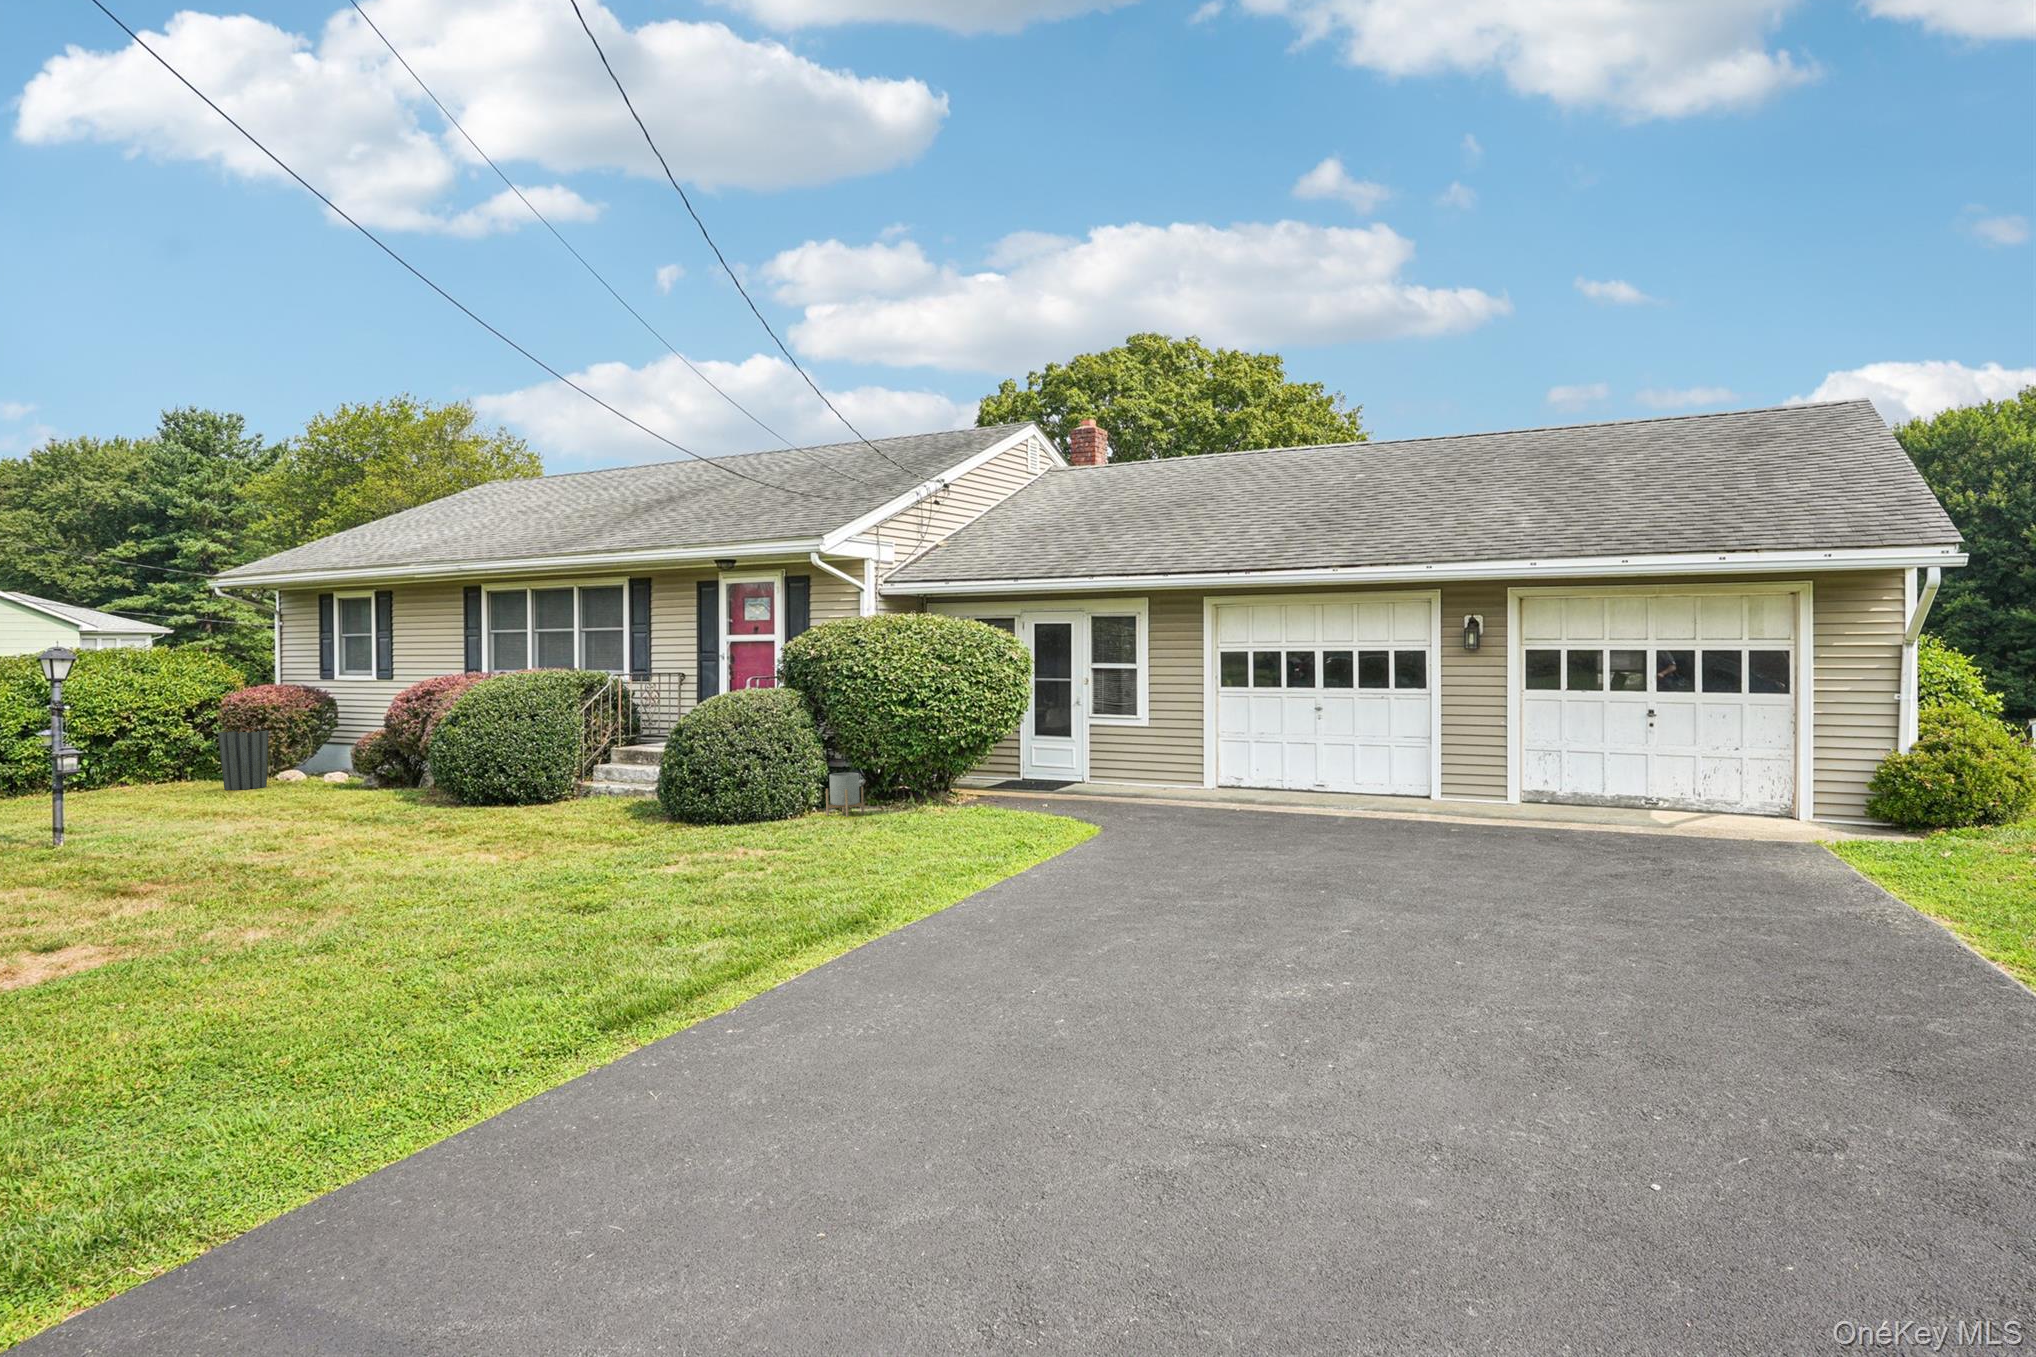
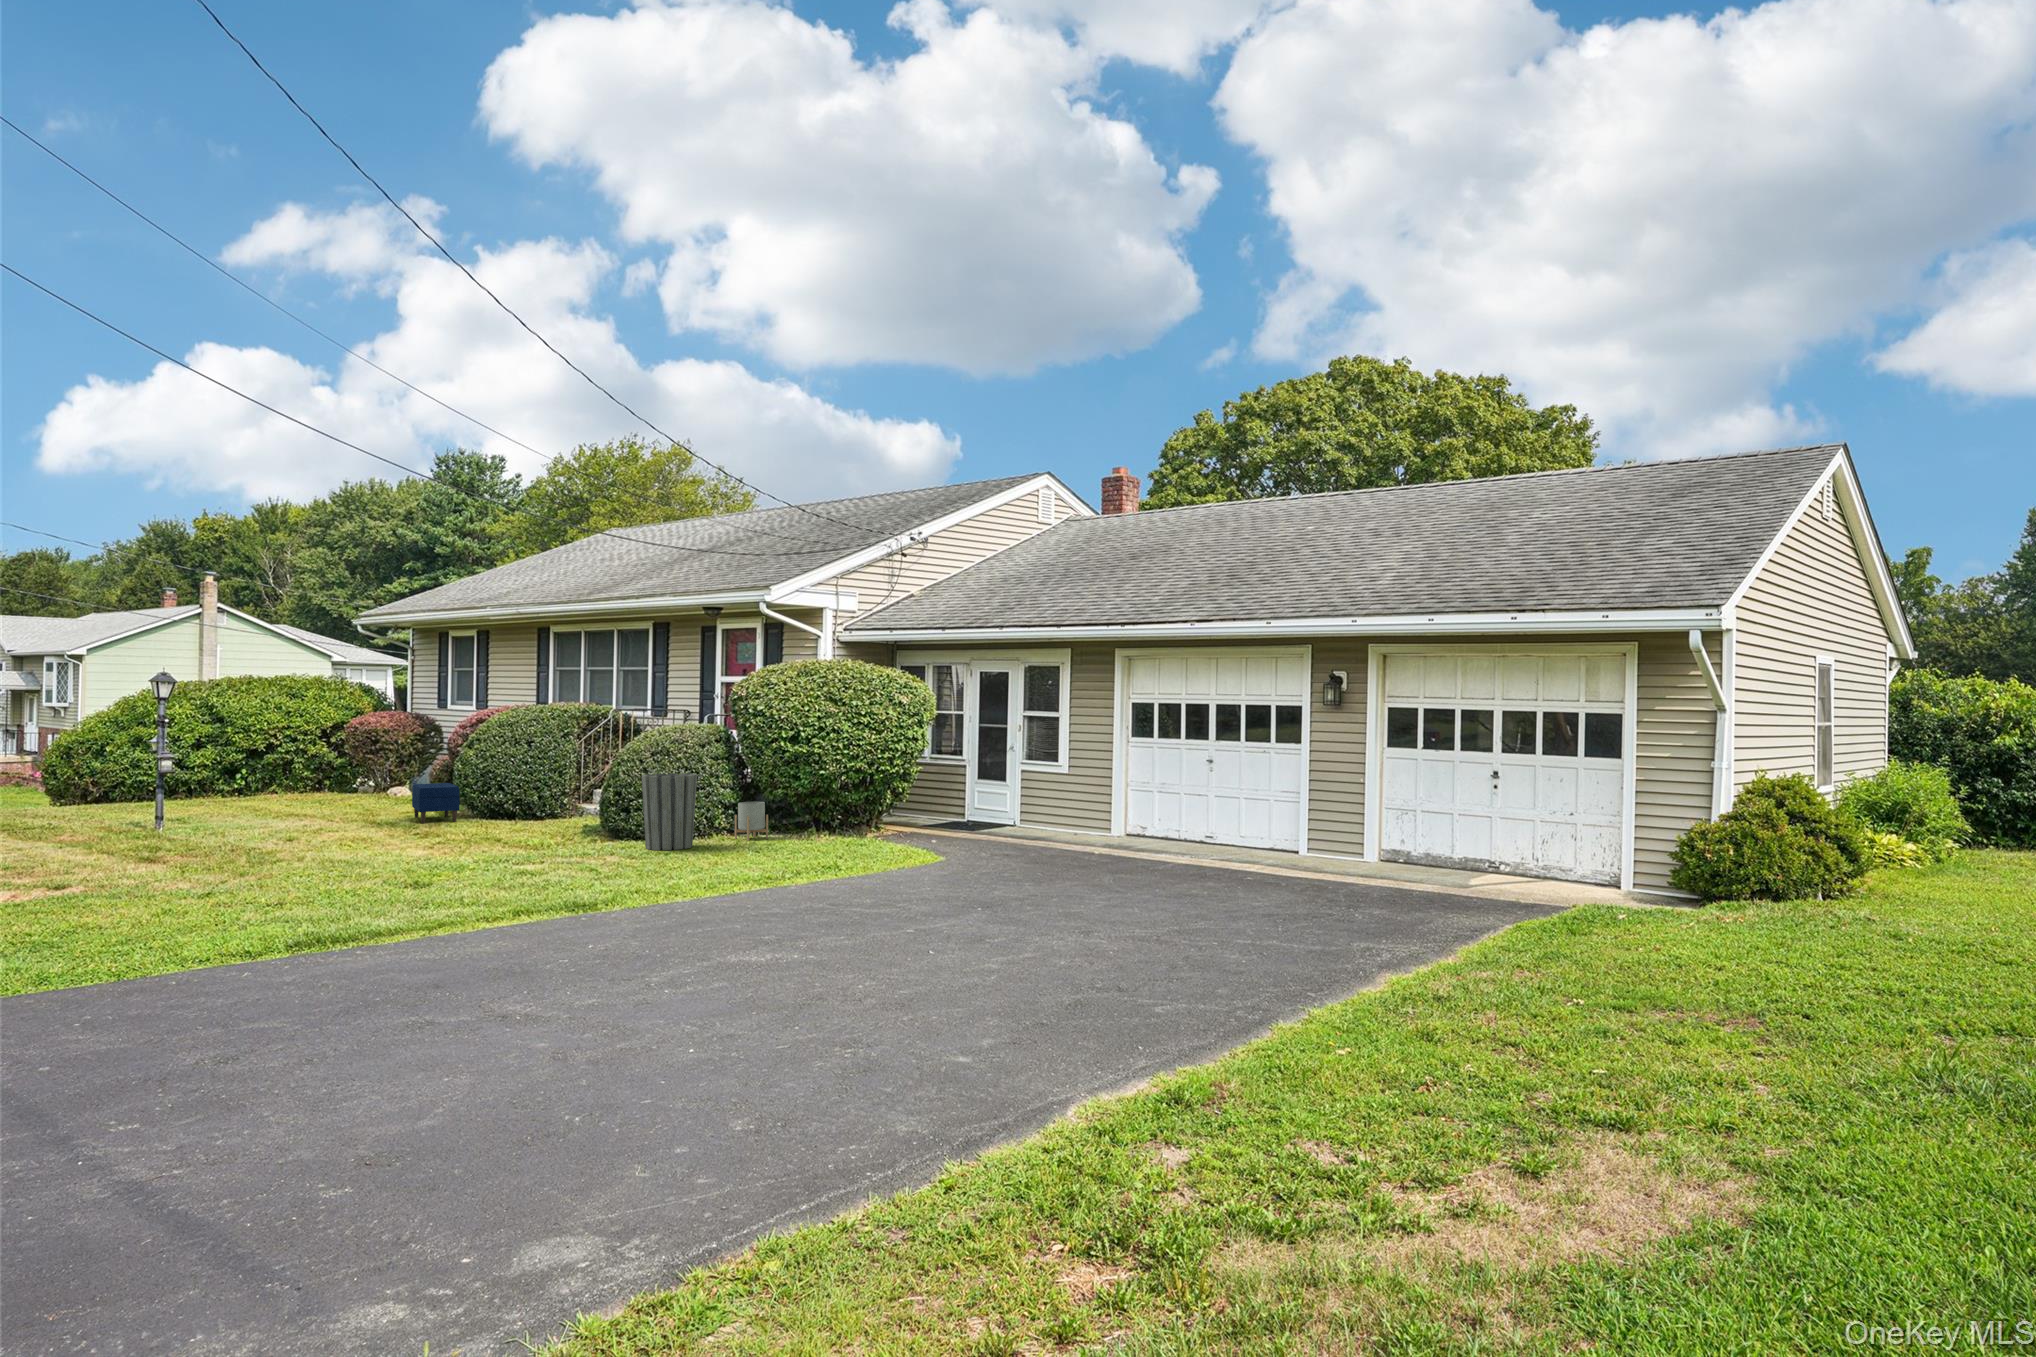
trash can: present [218,730,269,790] -> present [642,773,697,850]
bench: none [366,767,441,817] -> present [412,783,460,823]

